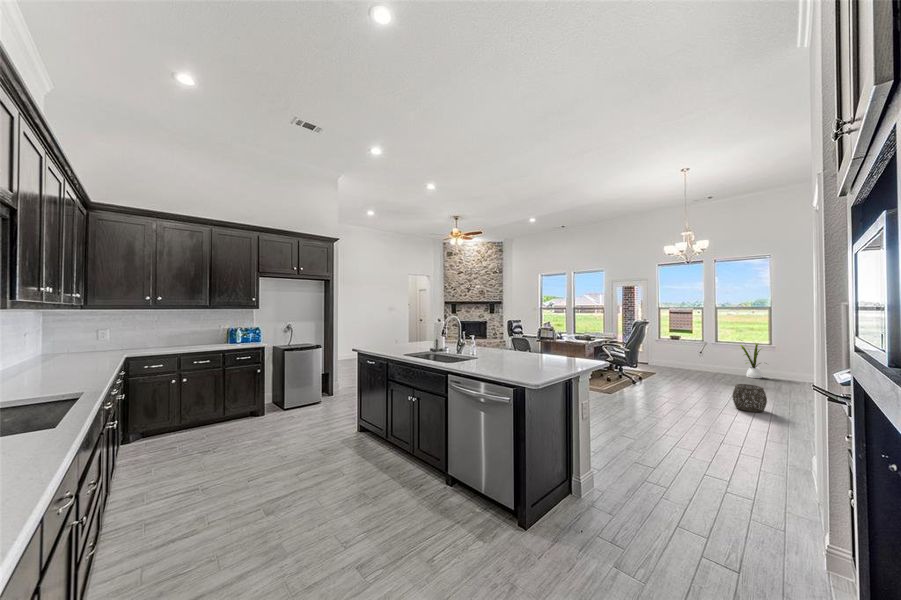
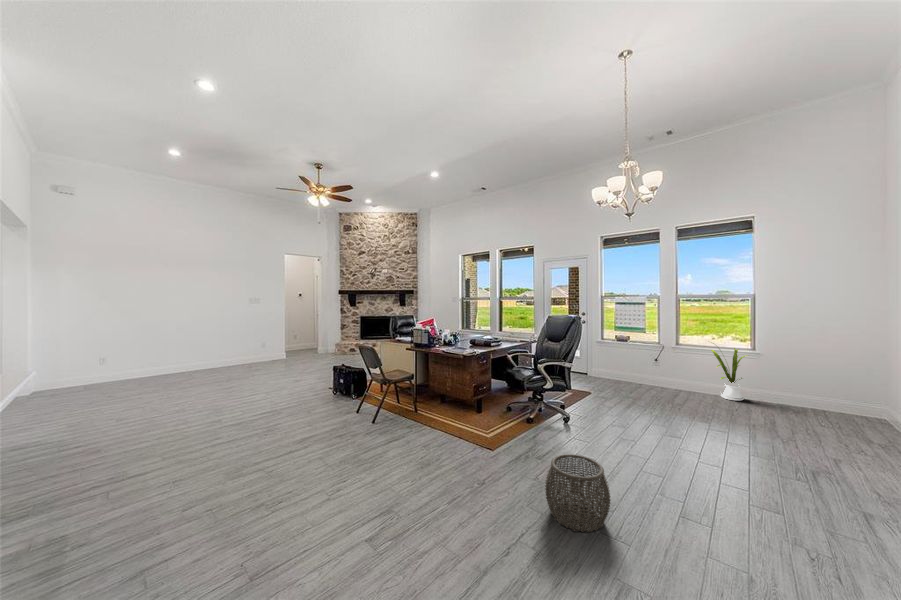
woven basket: present [732,384,767,412] -> present [545,454,611,532]

